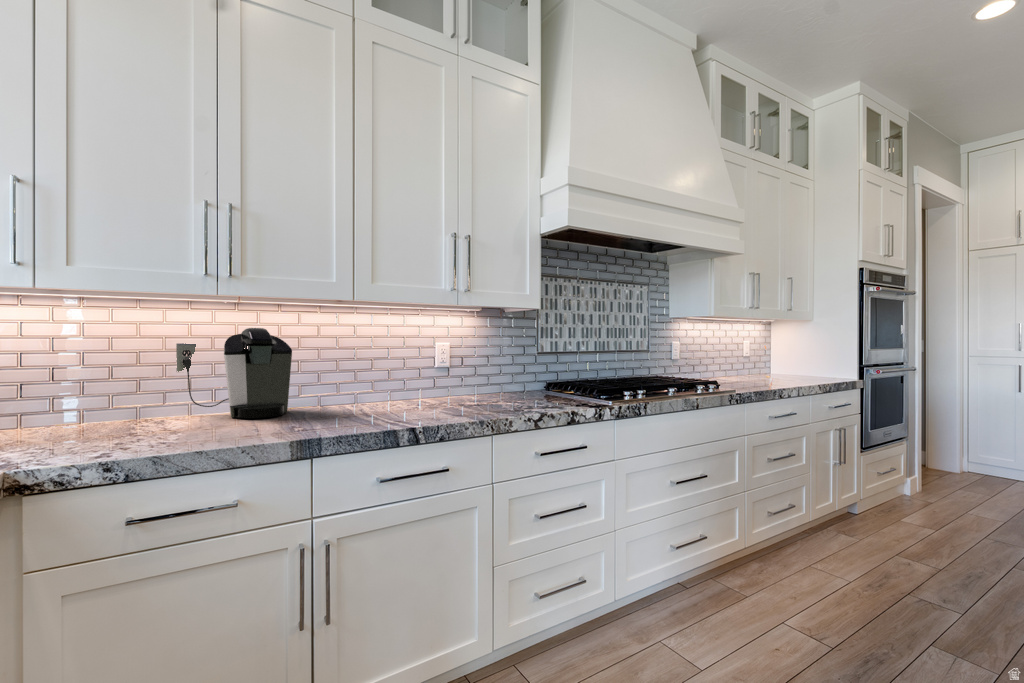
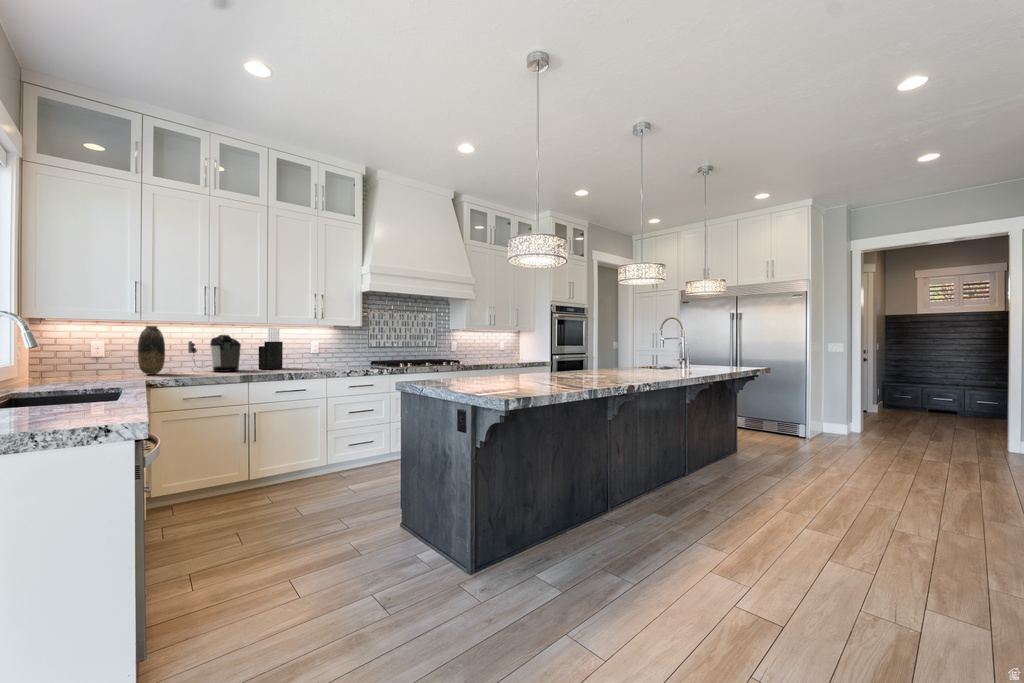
vase: none [40,305,111,431] -> present [138,326,165,375]
knife block: none [331,312,379,408] -> present [259,328,283,369]

